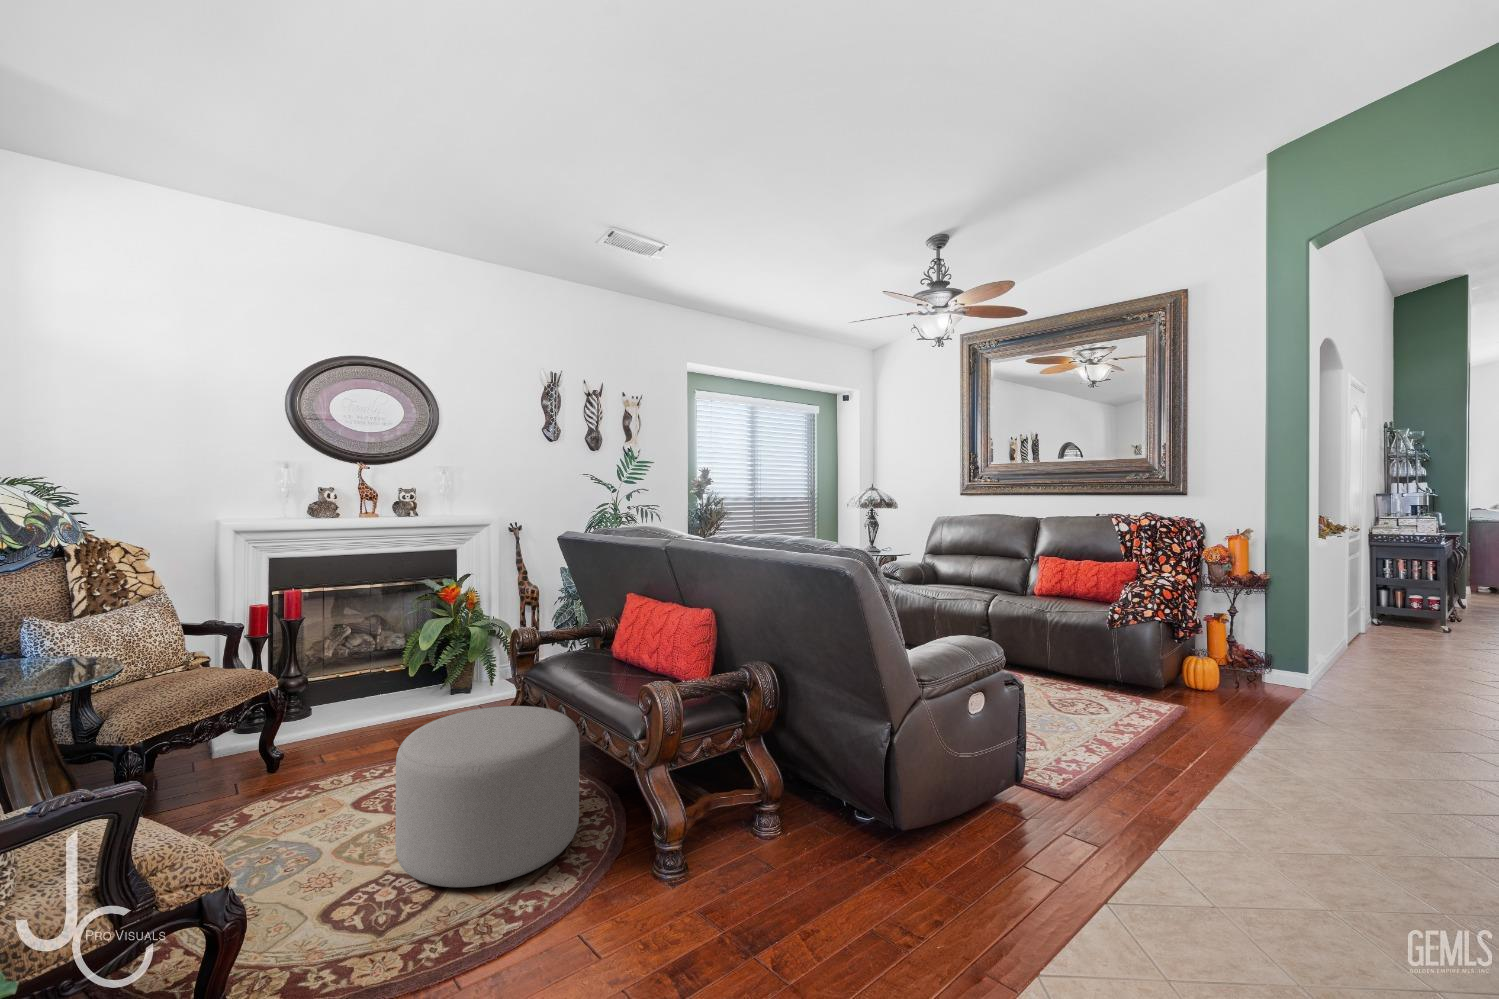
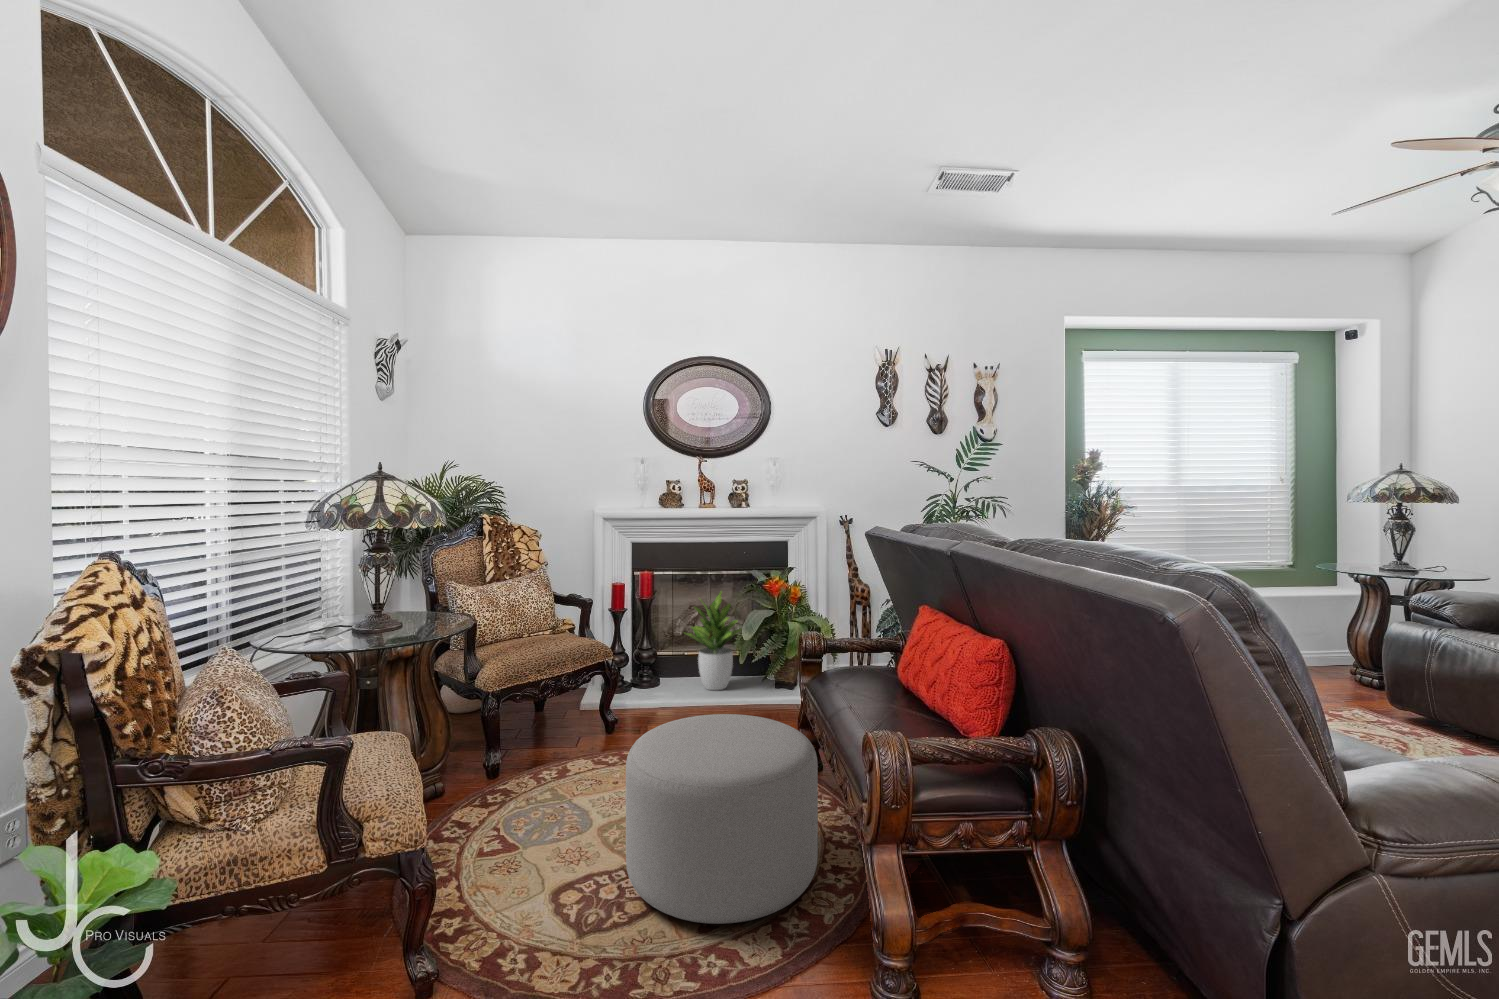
potted plant: none [339,603,411,709] -> present [685,592,742,690]

